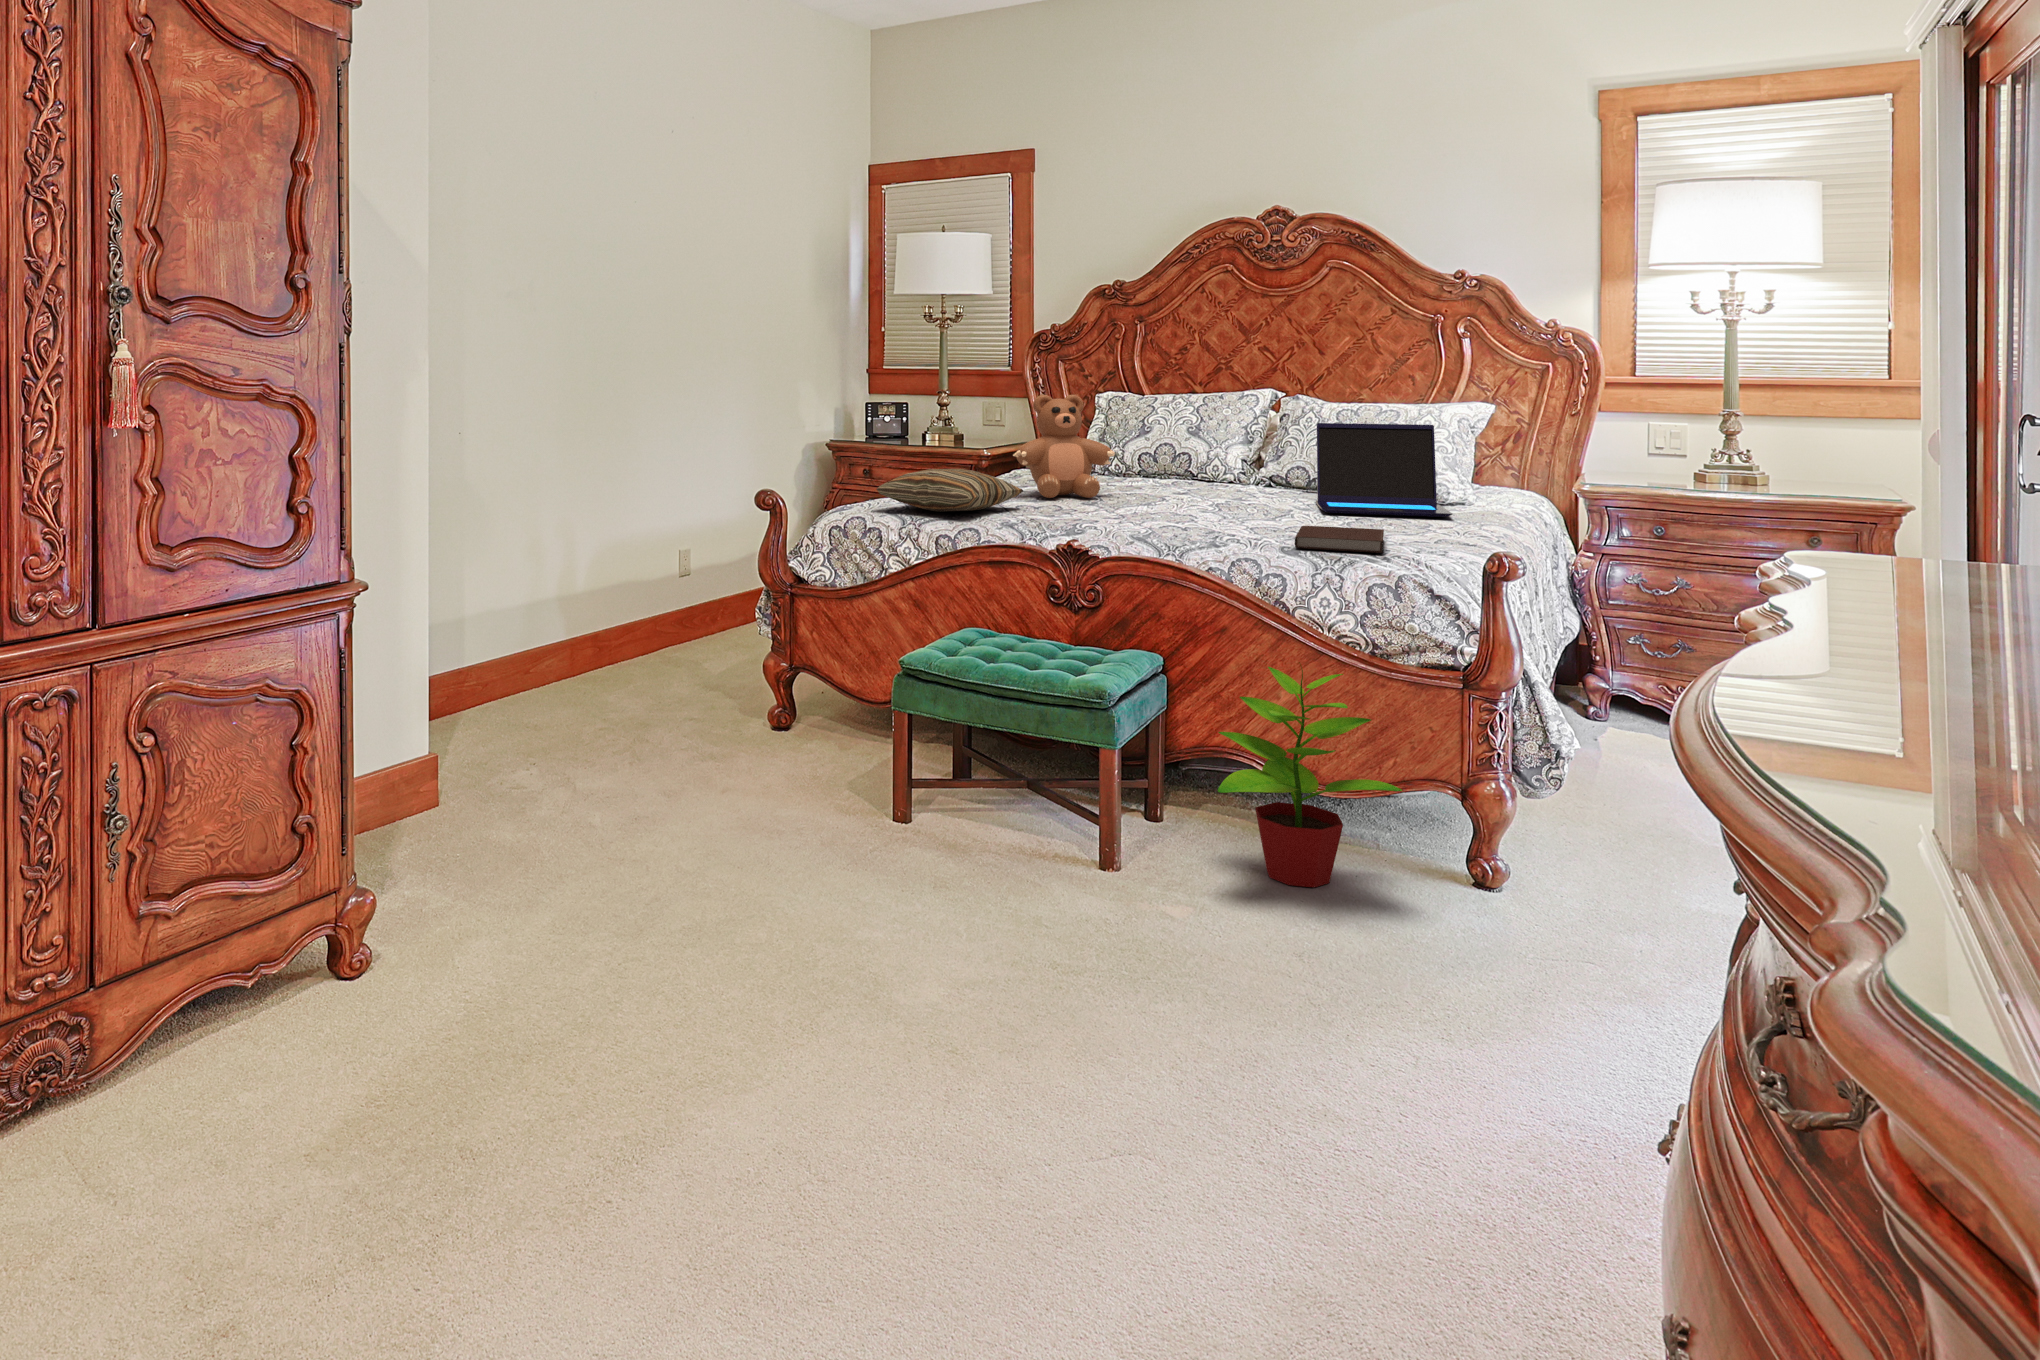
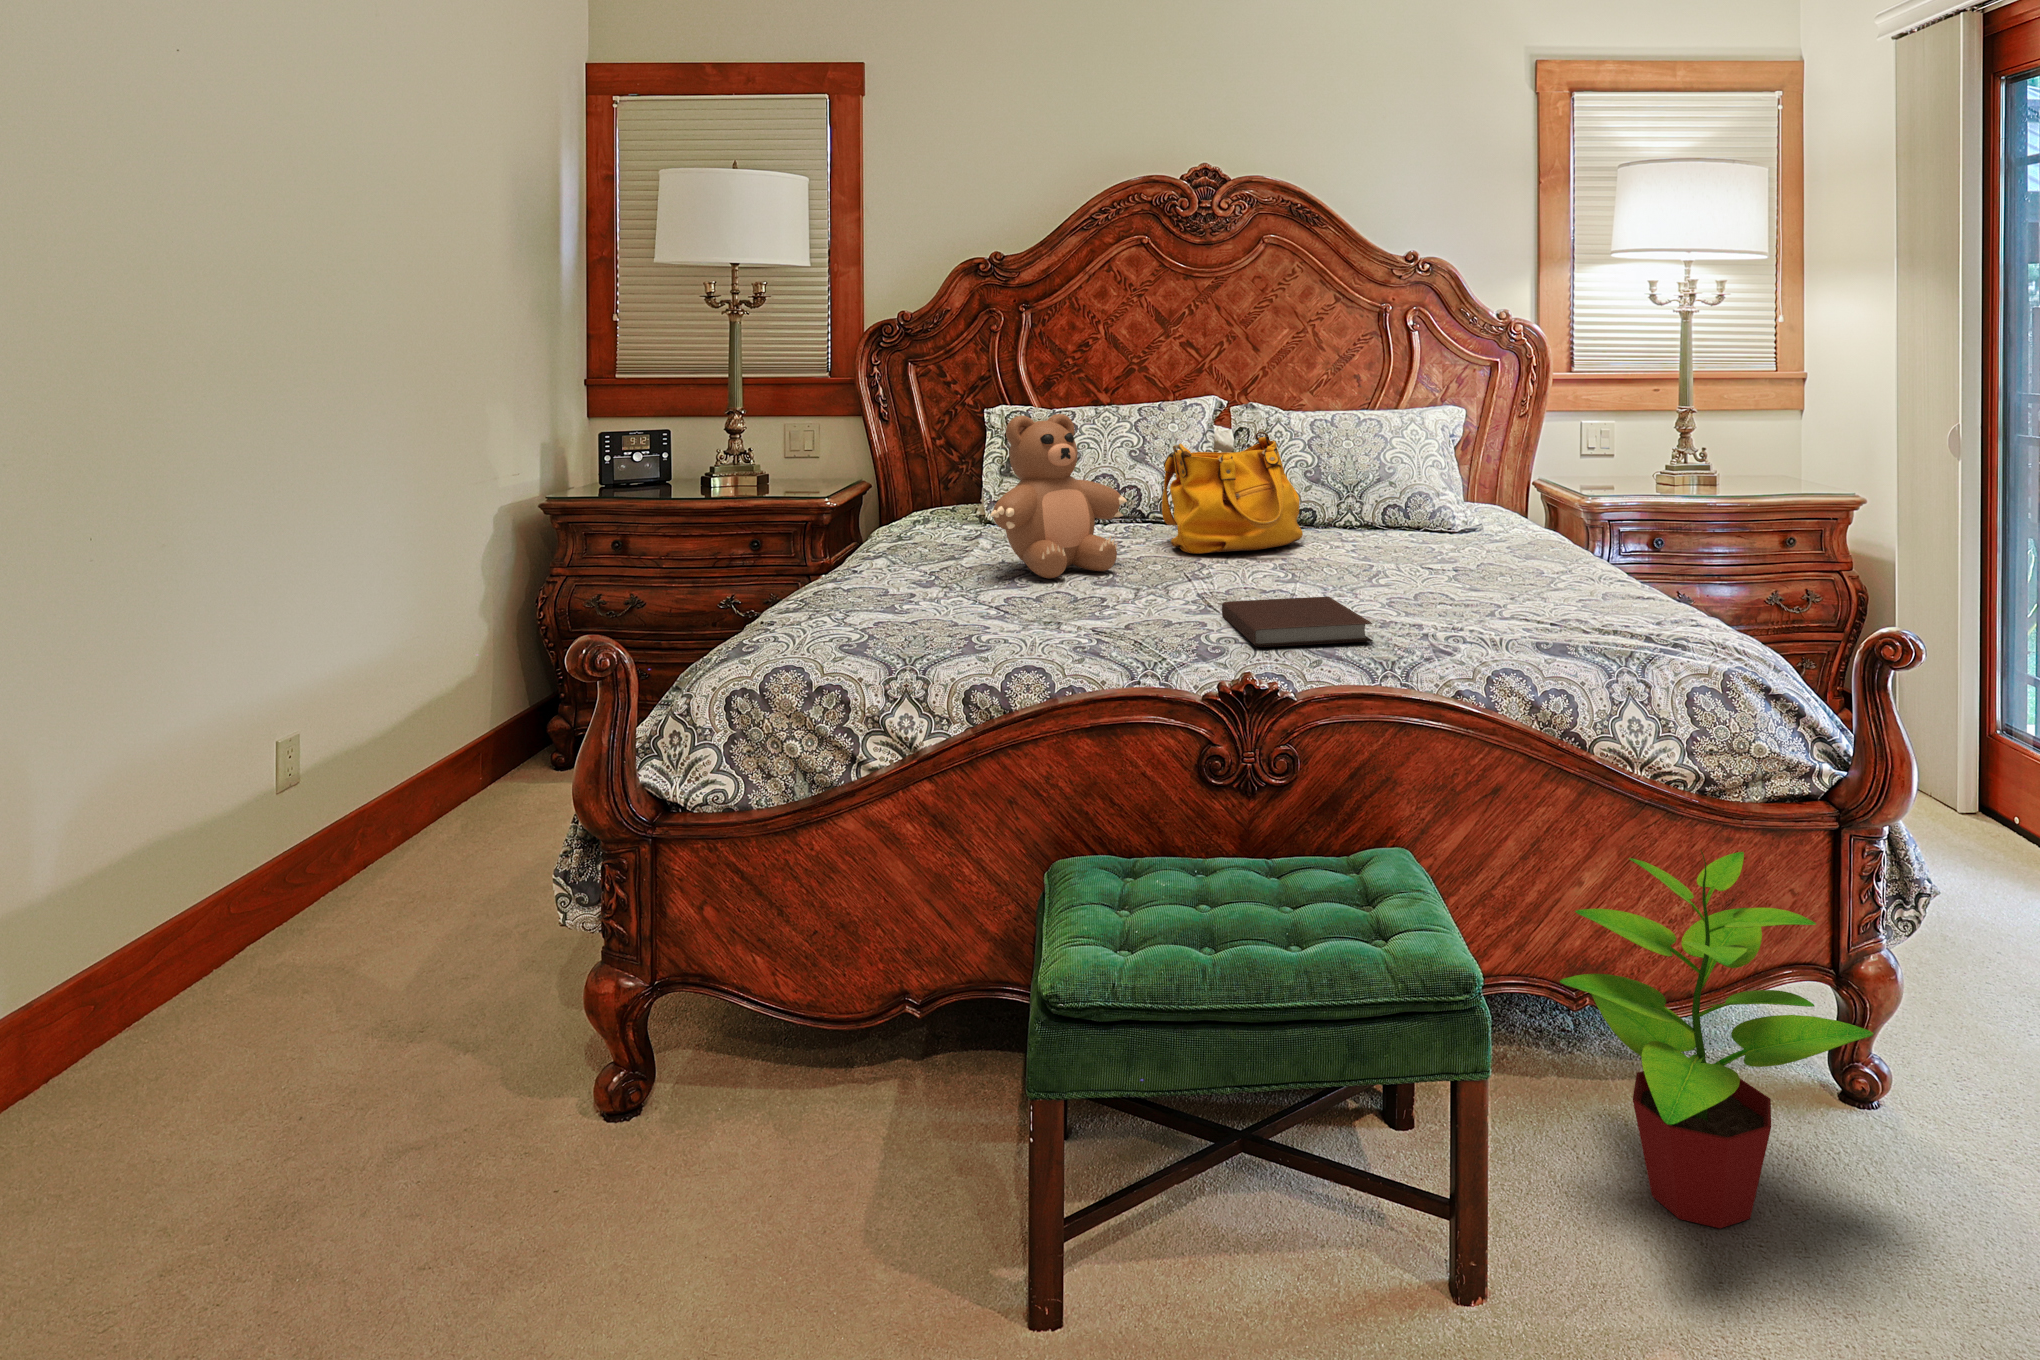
handbag: none [1160,413,1268,496] -> present [1162,431,1303,554]
laptop: present [1316,423,1453,517] -> none [1359,437,1562,565]
pillow: present [876,469,1023,512] -> none [819,550,1049,633]
notebook: present [1295,526,1384,553] -> present [1222,597,1373,647]

